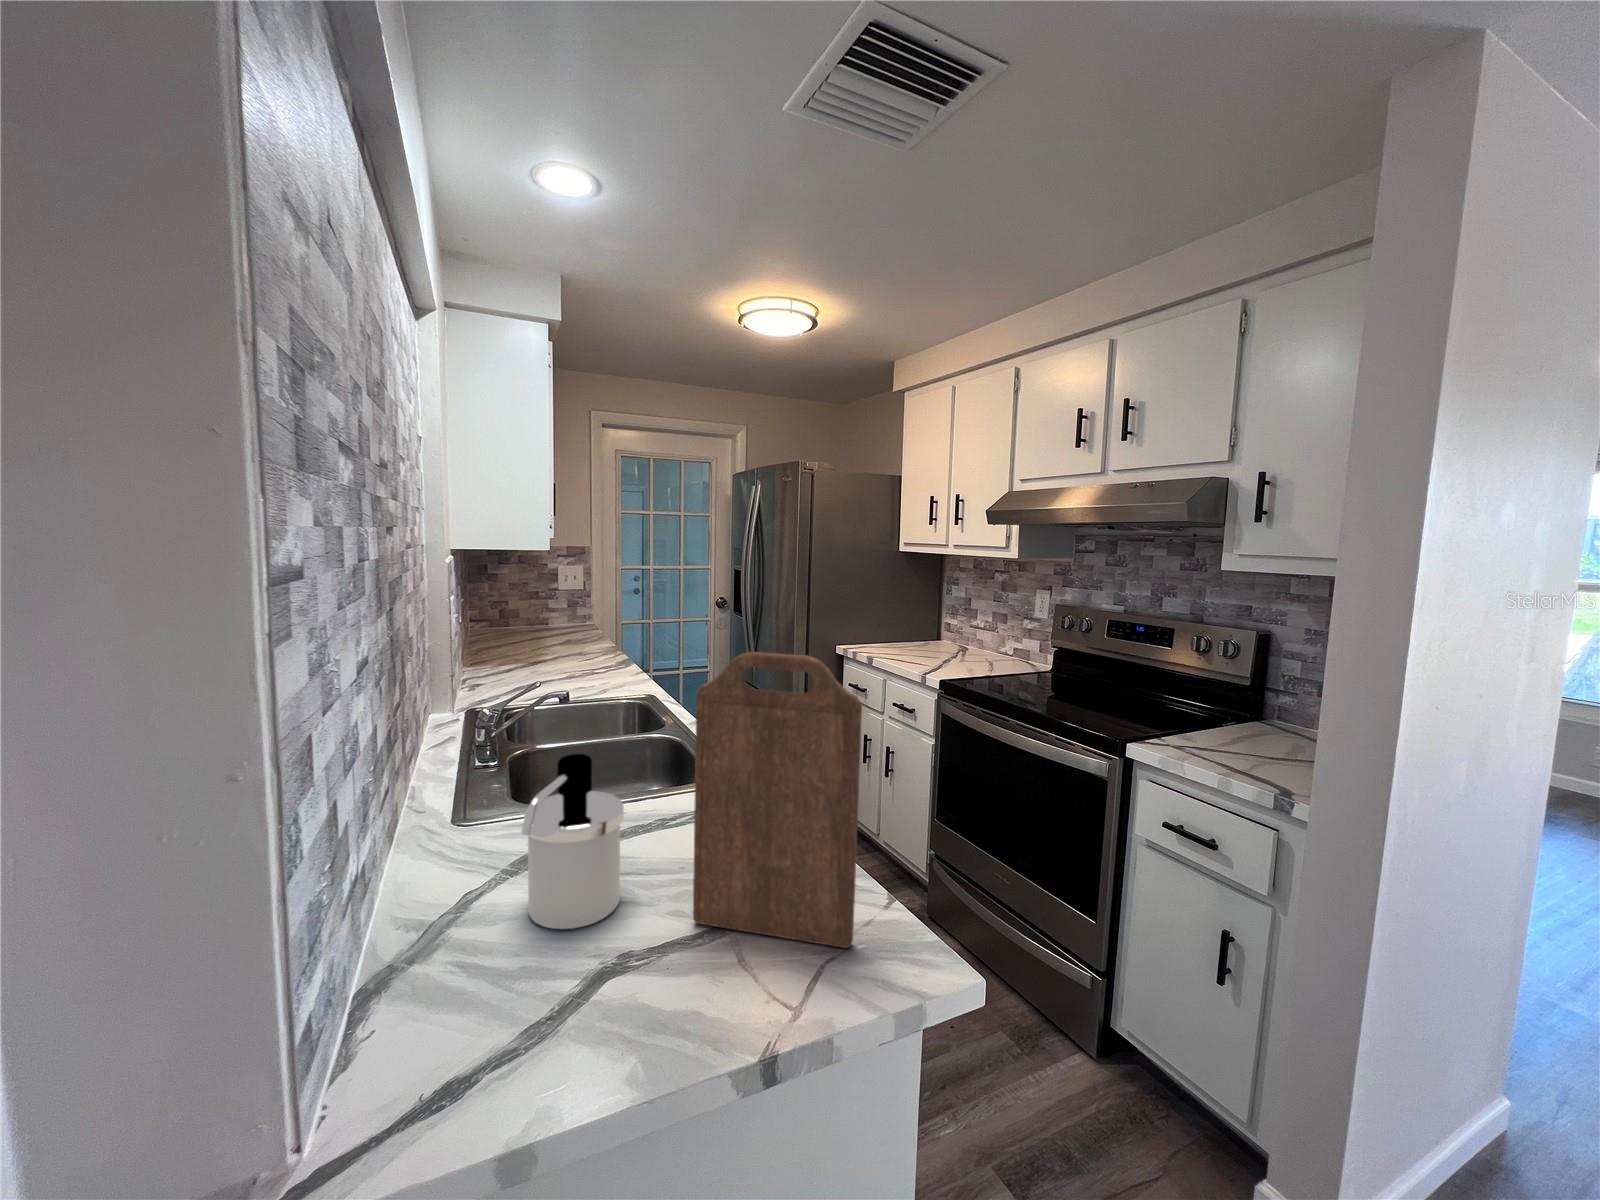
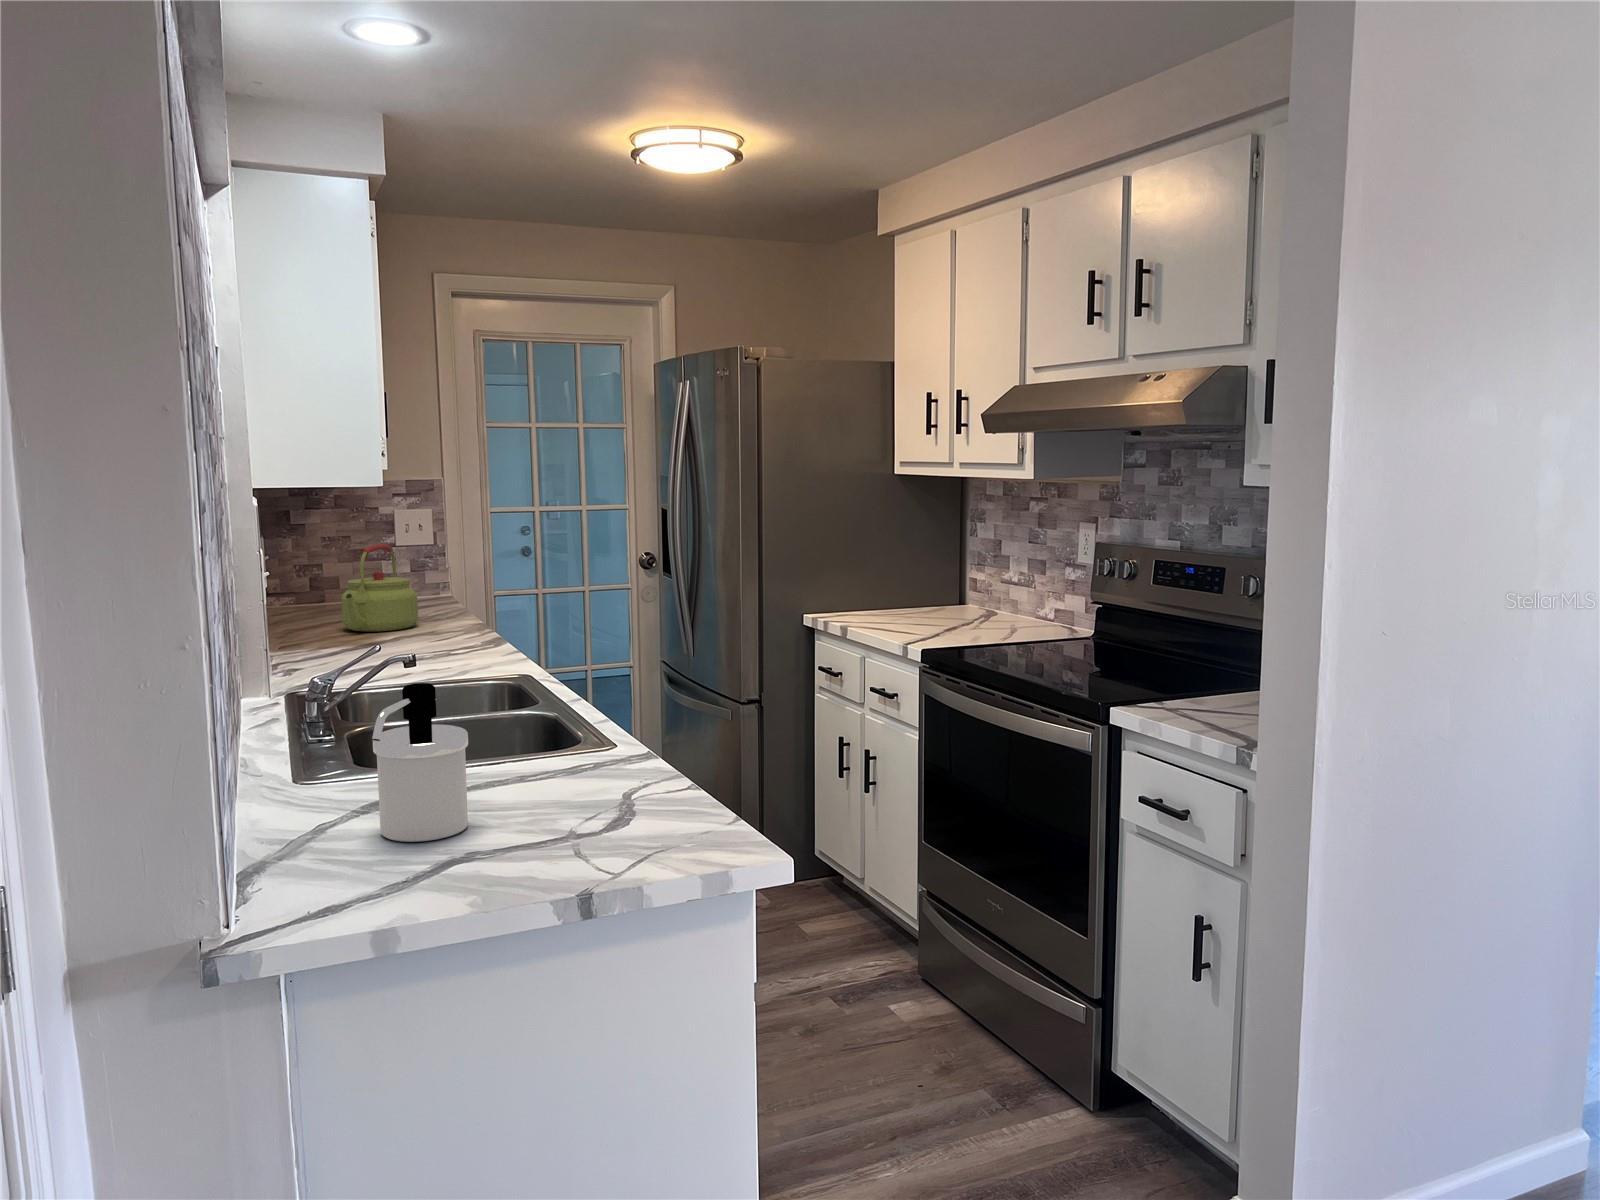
kettle: none [516,590,571,652] -> present [341,544,418,632]
cutting board: present [693,652,862,948] -> none [529,576,682,848]

